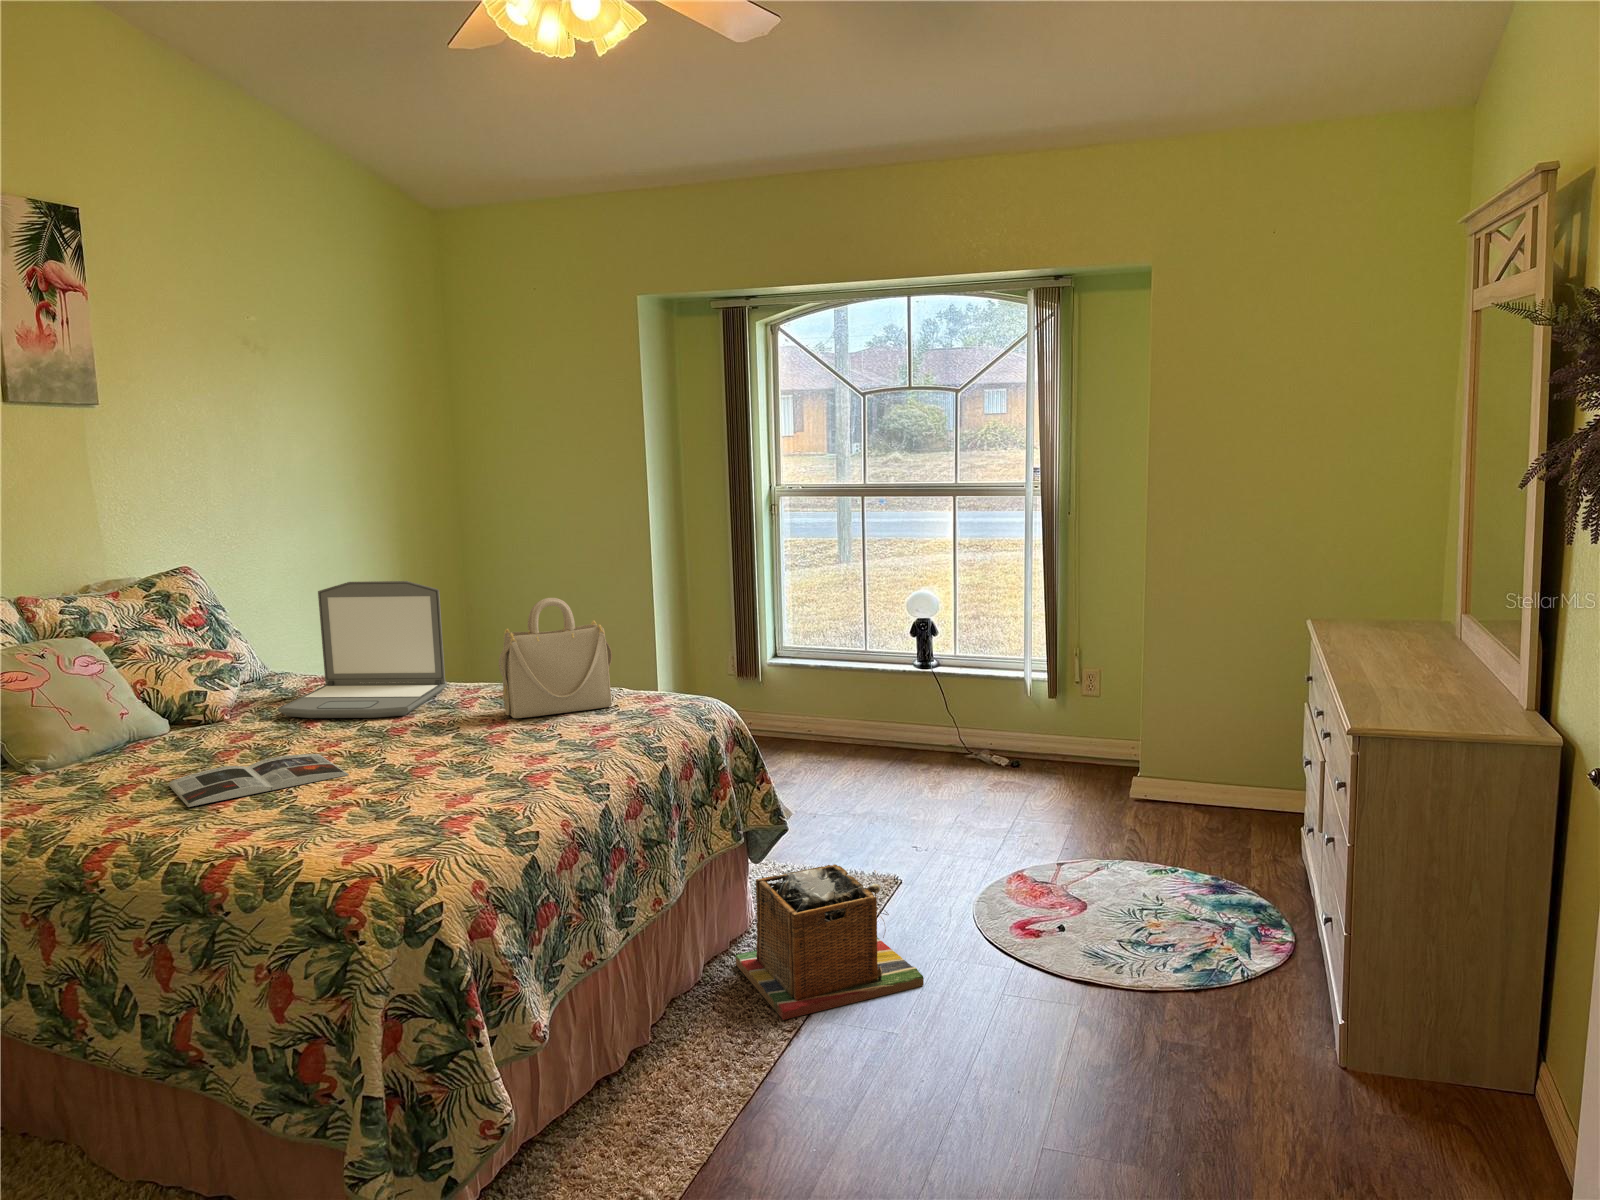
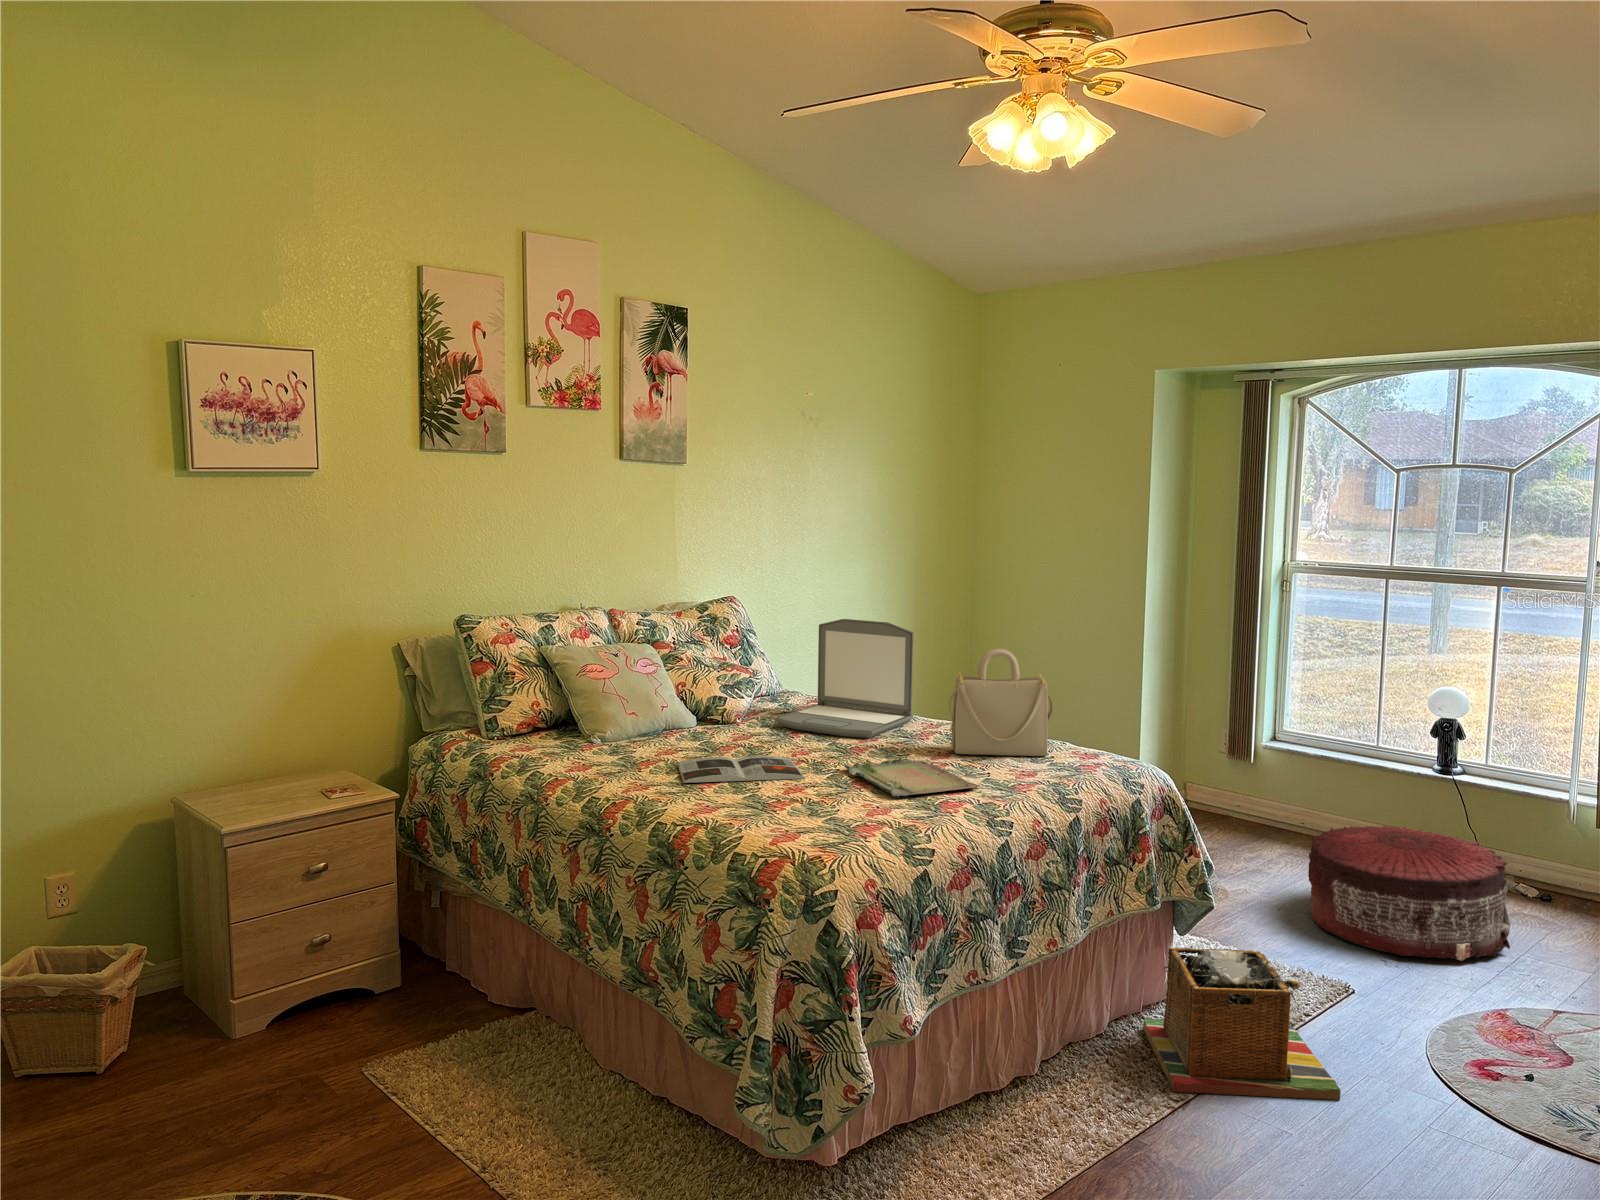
pouf: none [837,721,1006,840] -> present [1308,825,1510,961]
tray: none [391,725,559,779] -> present [844,753,980,798]

